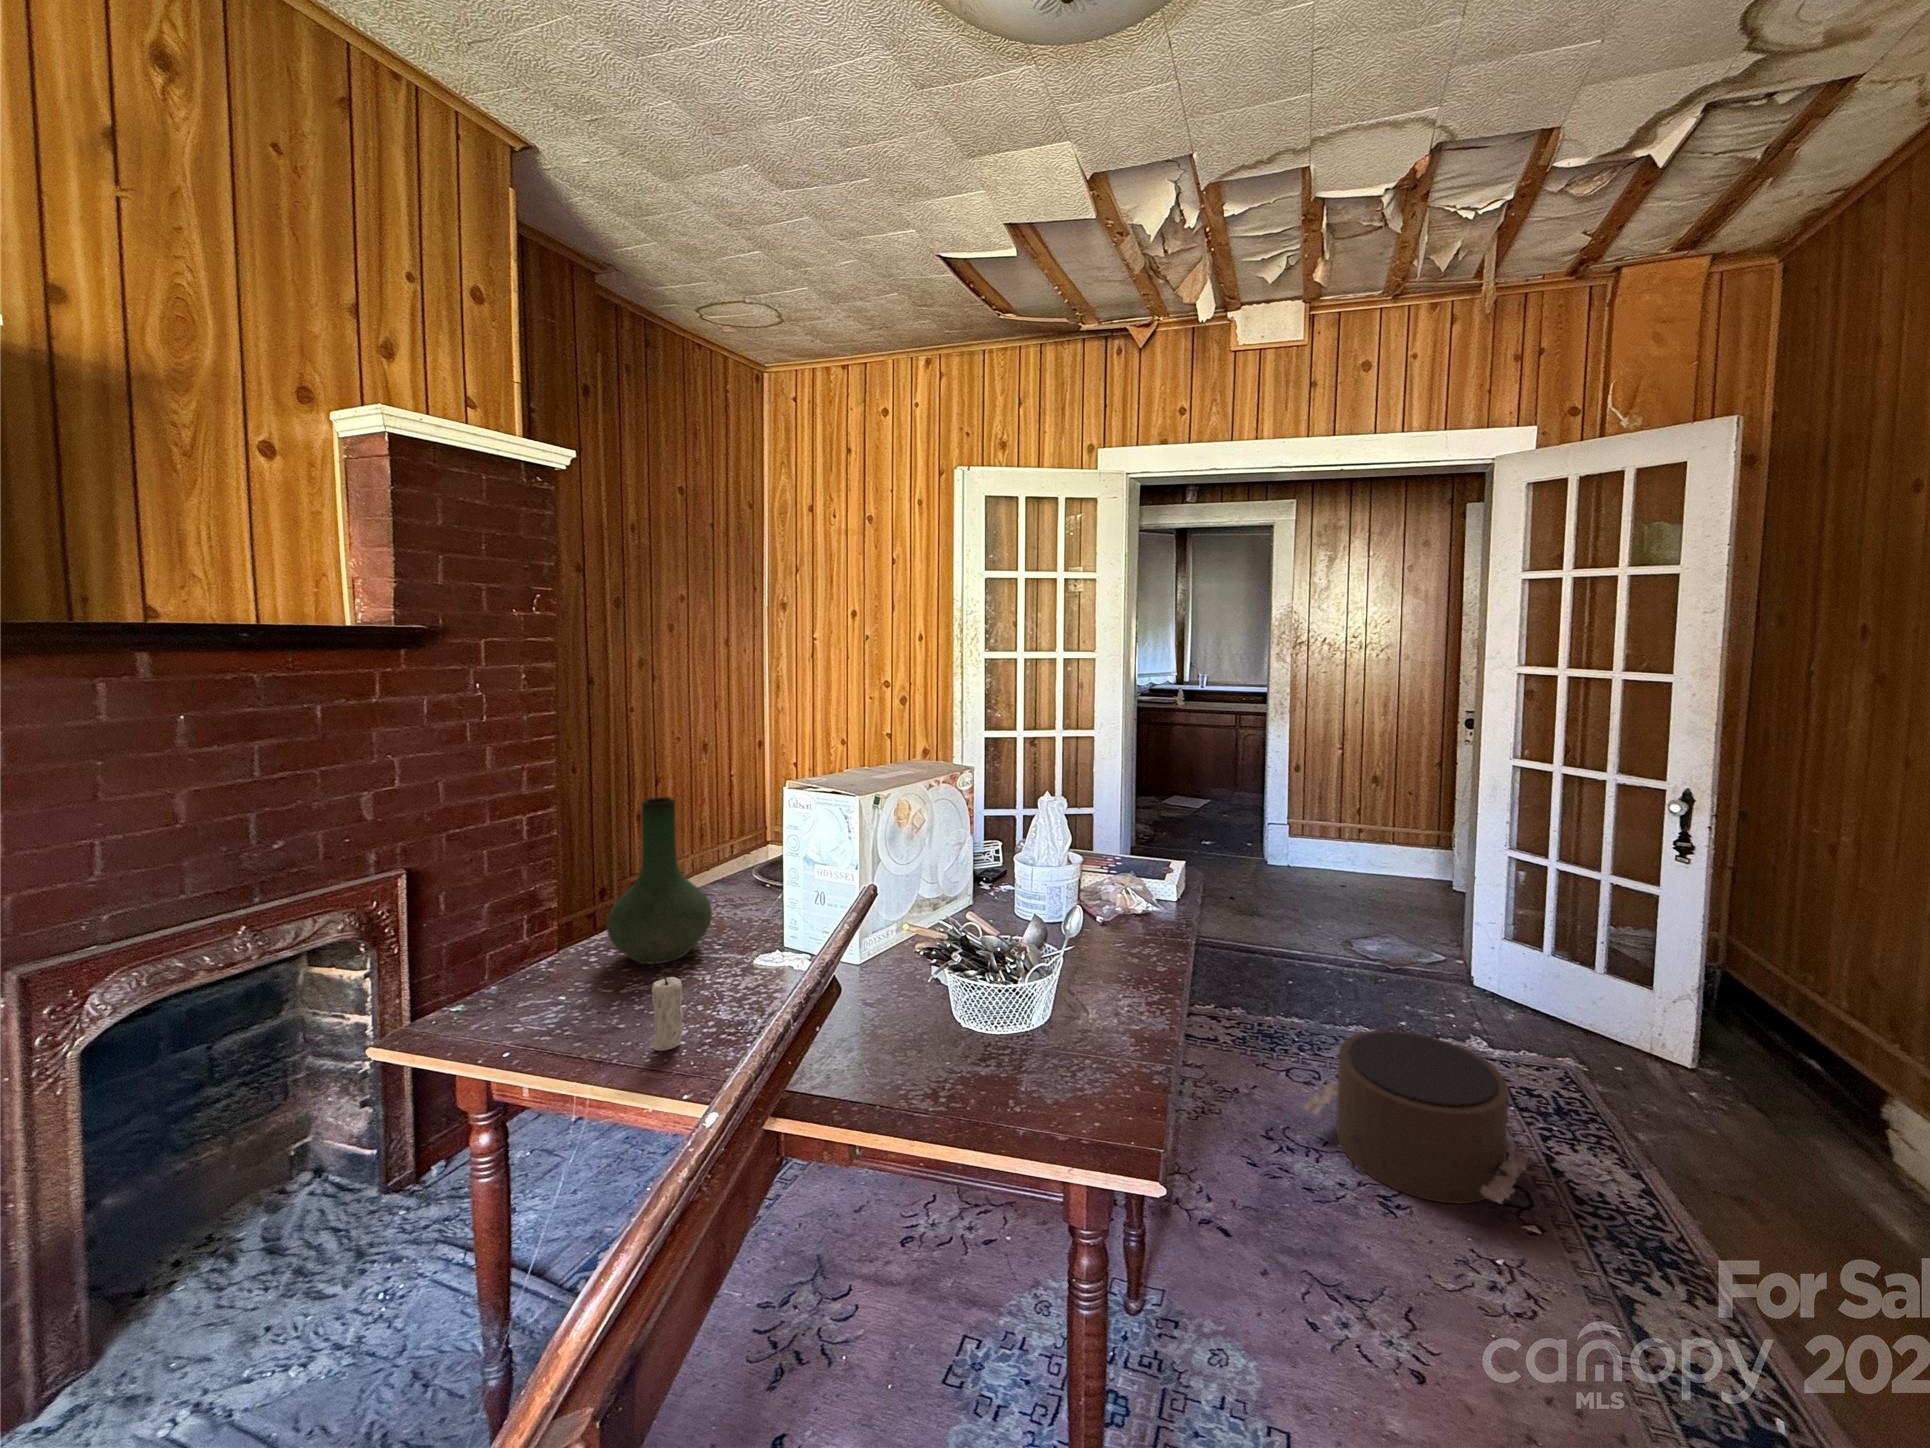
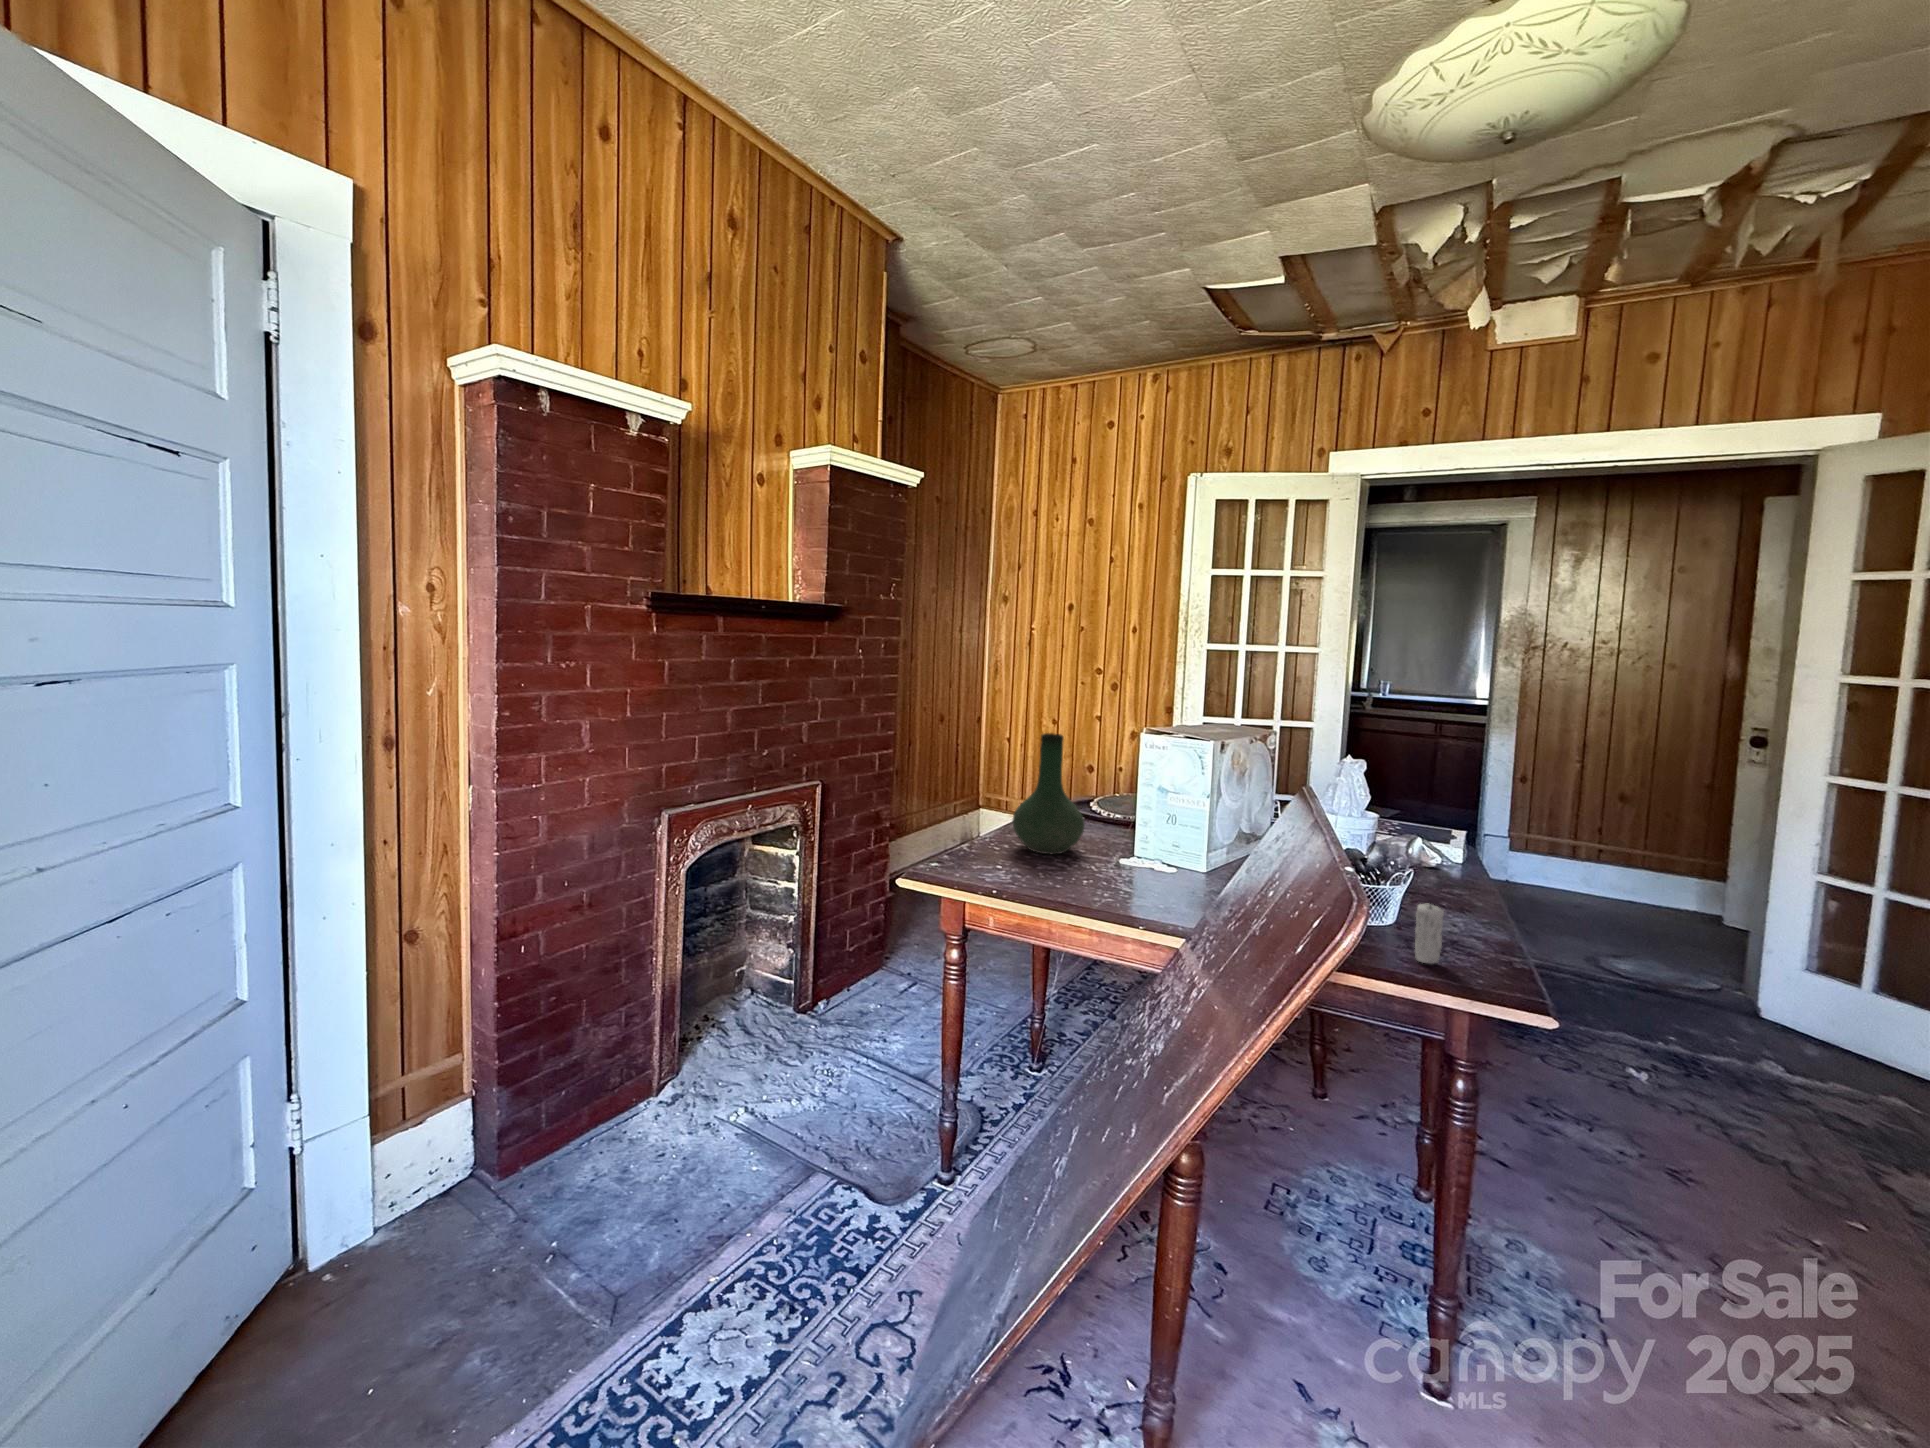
candle: present [652,972,683,1051] -> present [1415,904,1444,963]
pouf: present [1304,1030,1530,1204] -> none [1571,1024,1856,1196]

